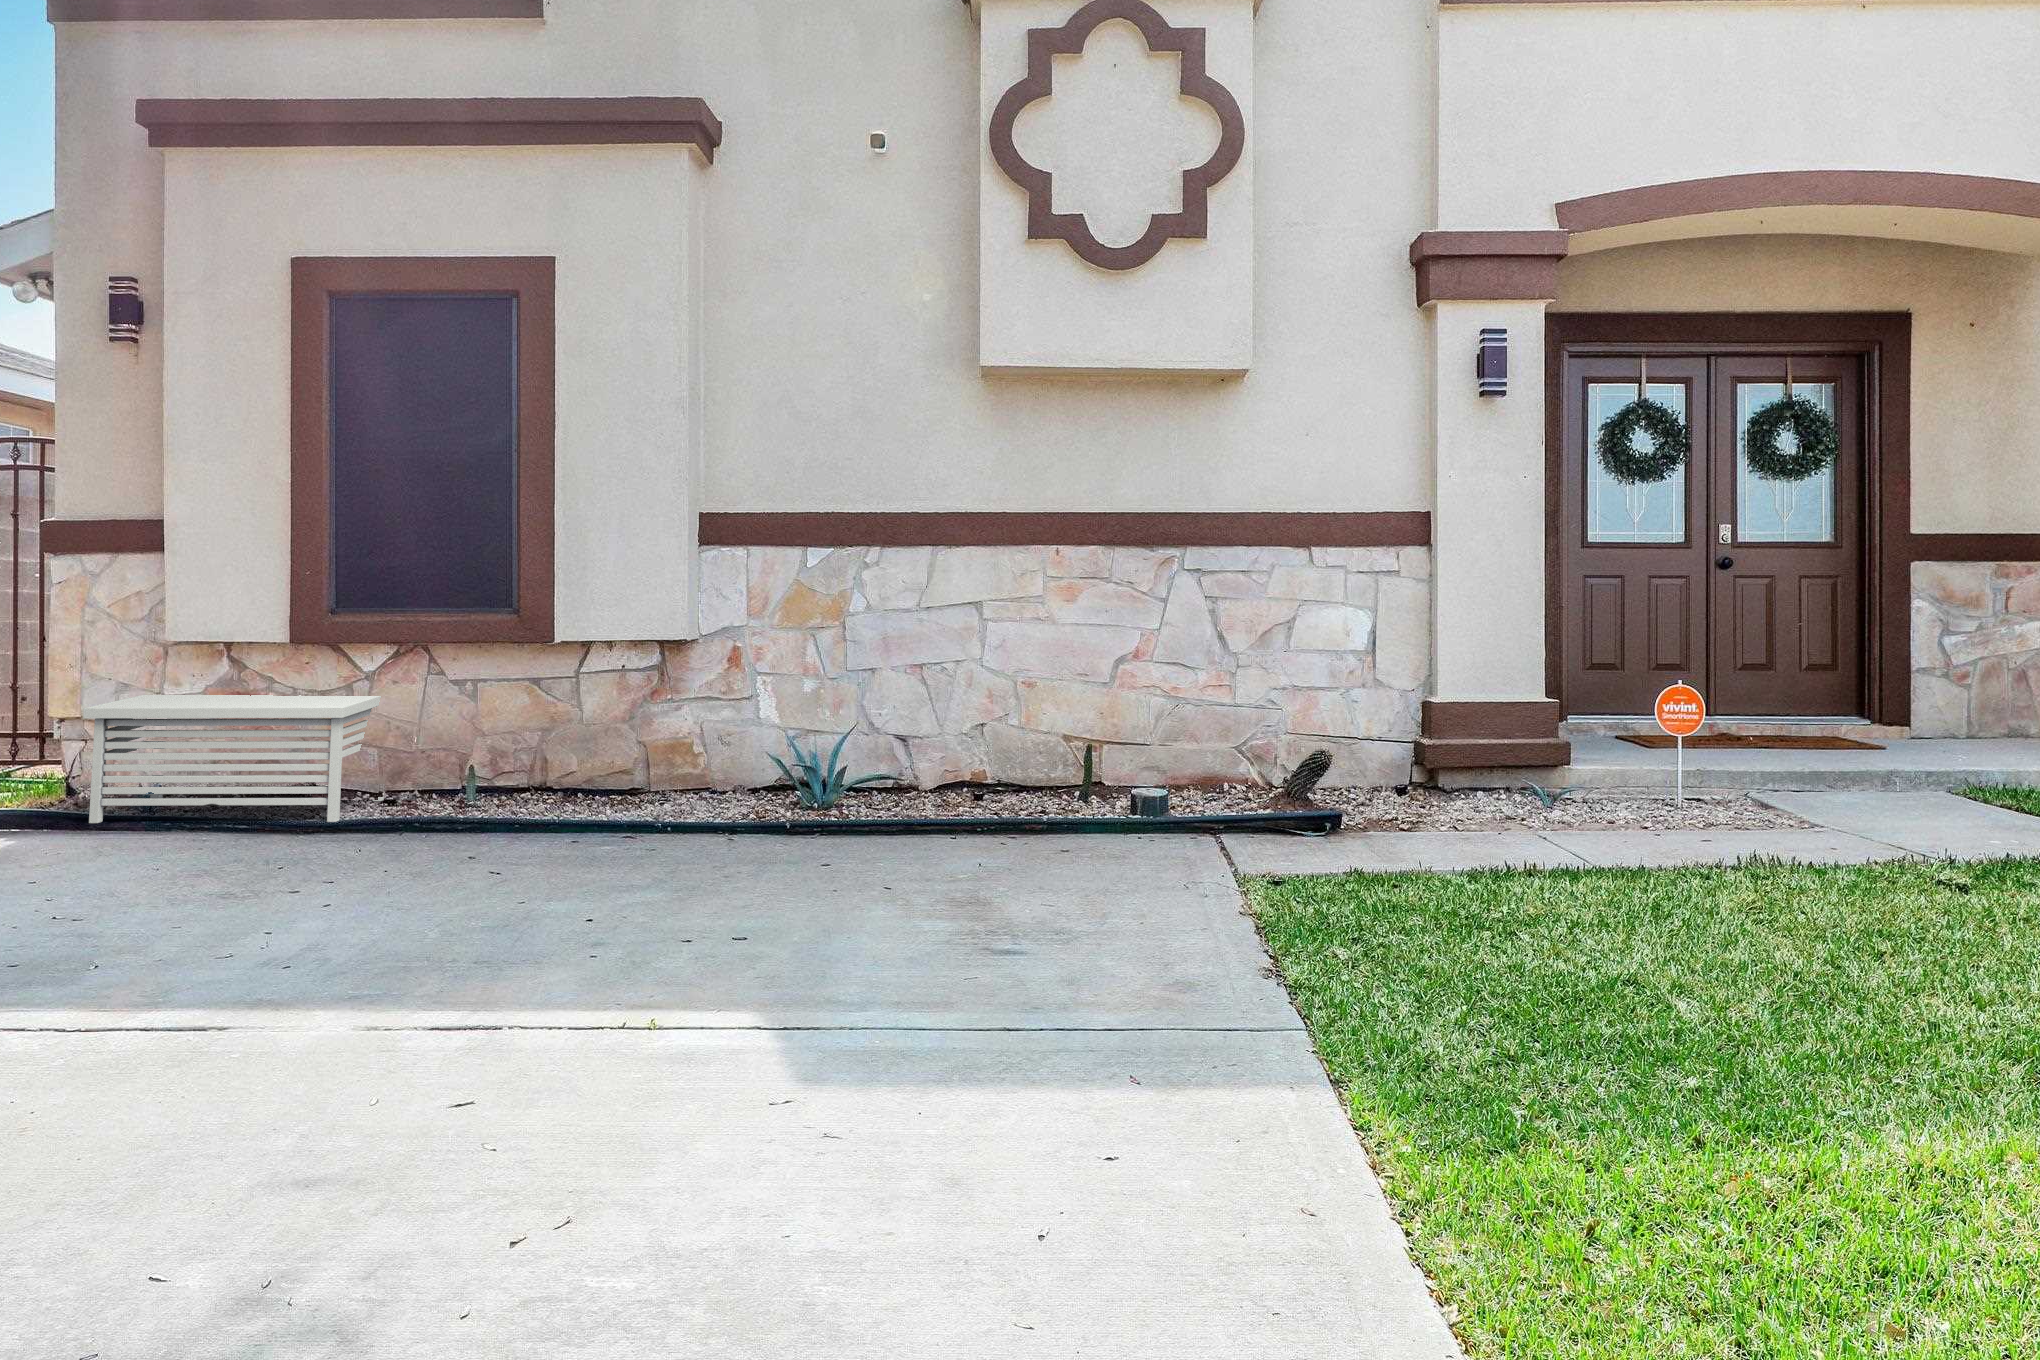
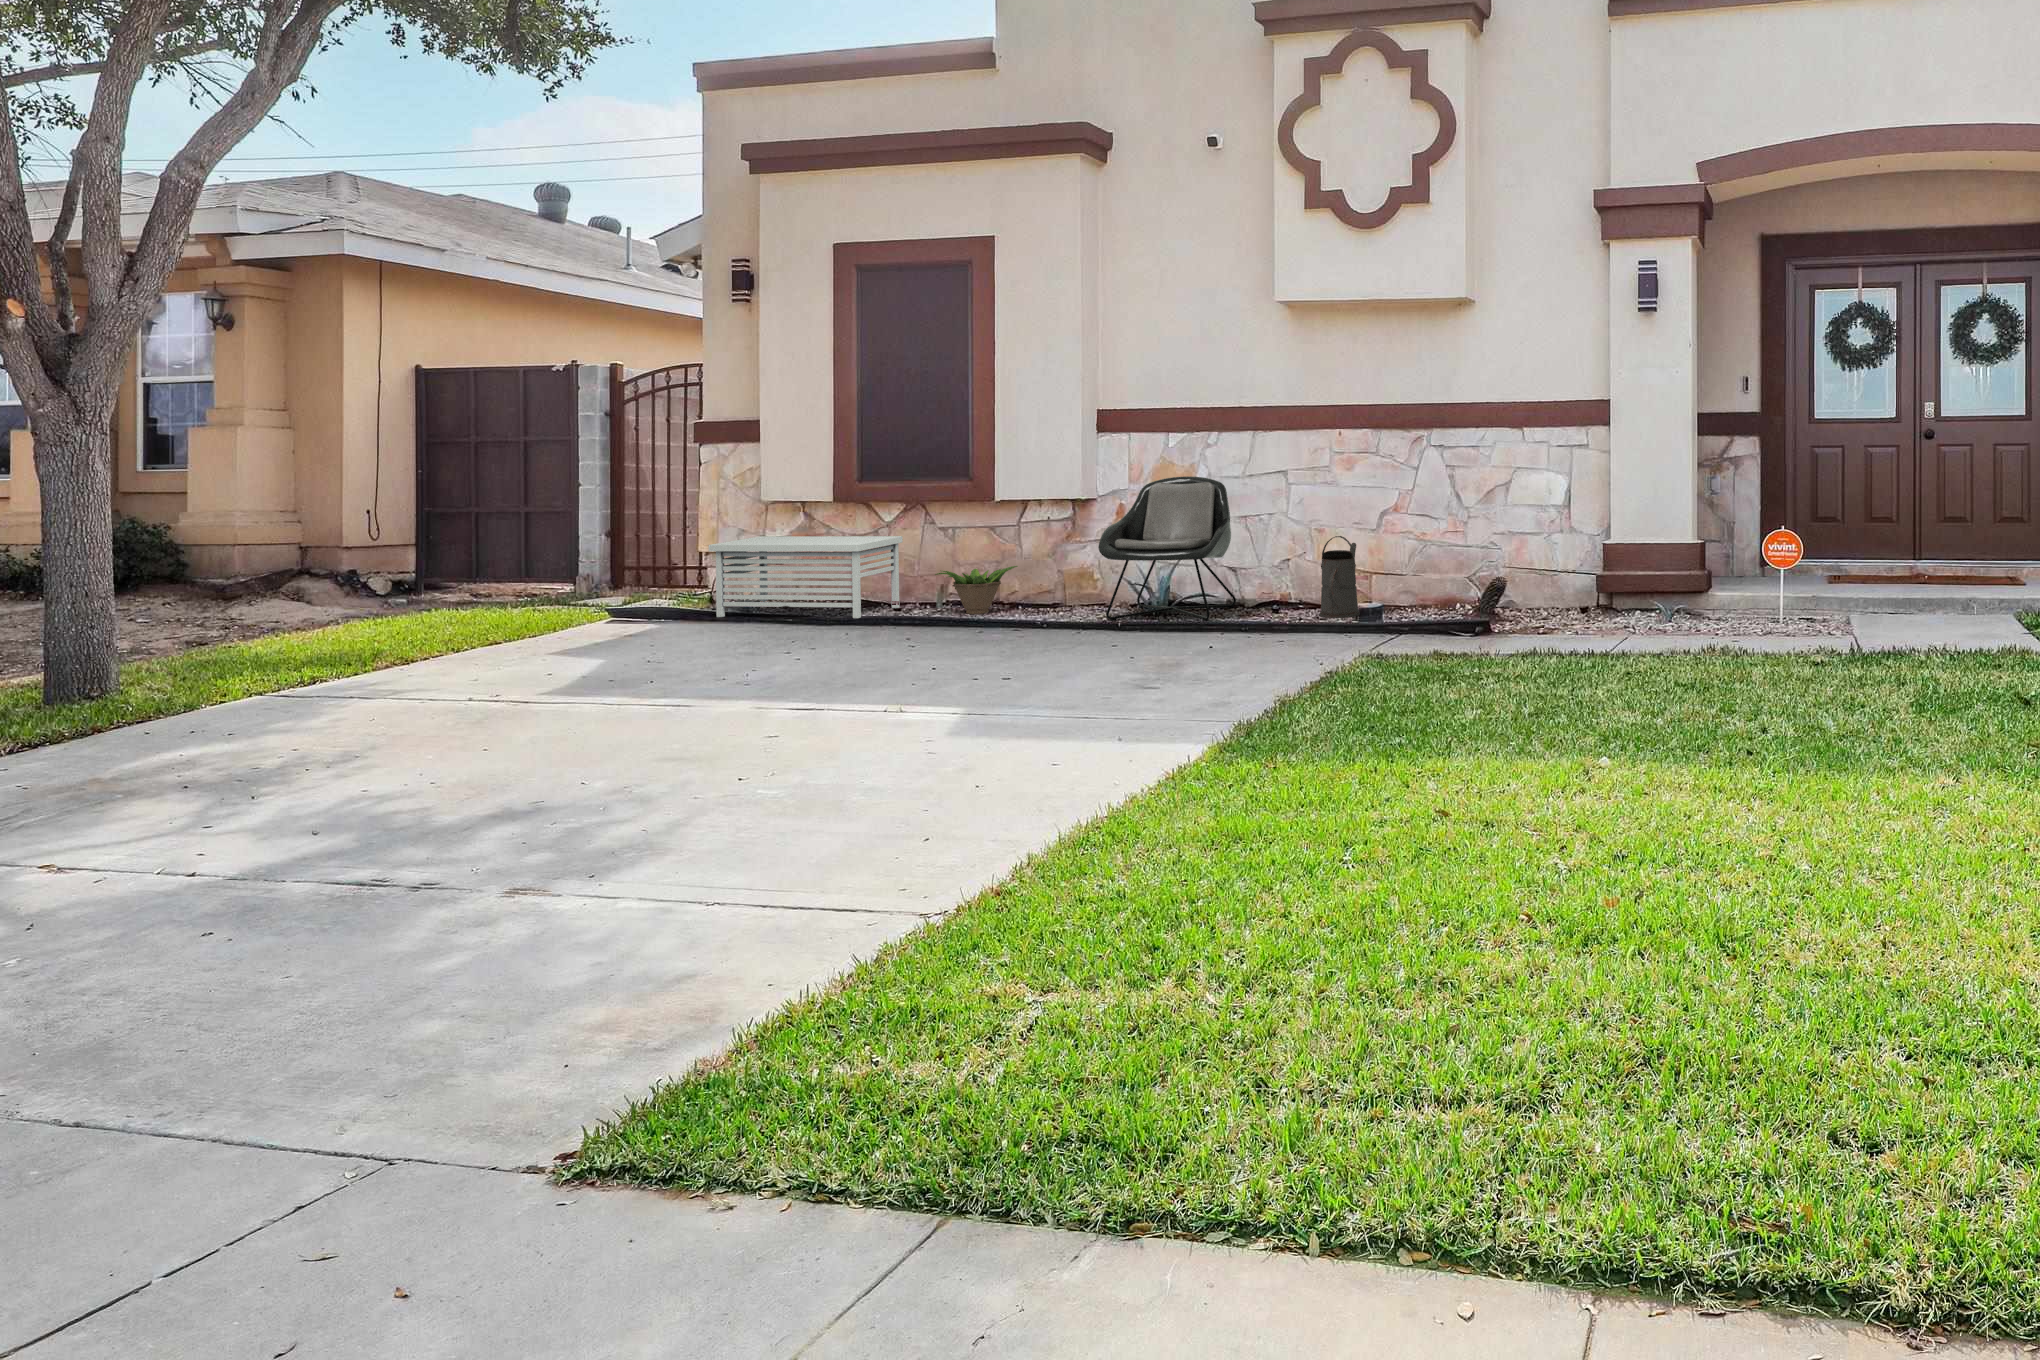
lounge chair: none [739,606,921,822] -> present [1098,476,1236,621]
watering can: none [1051,692,1108,811] -> present [1319,536,1360,618]
decorative plant: none [455,736,582,811] -> present [935,566,1017,614]

